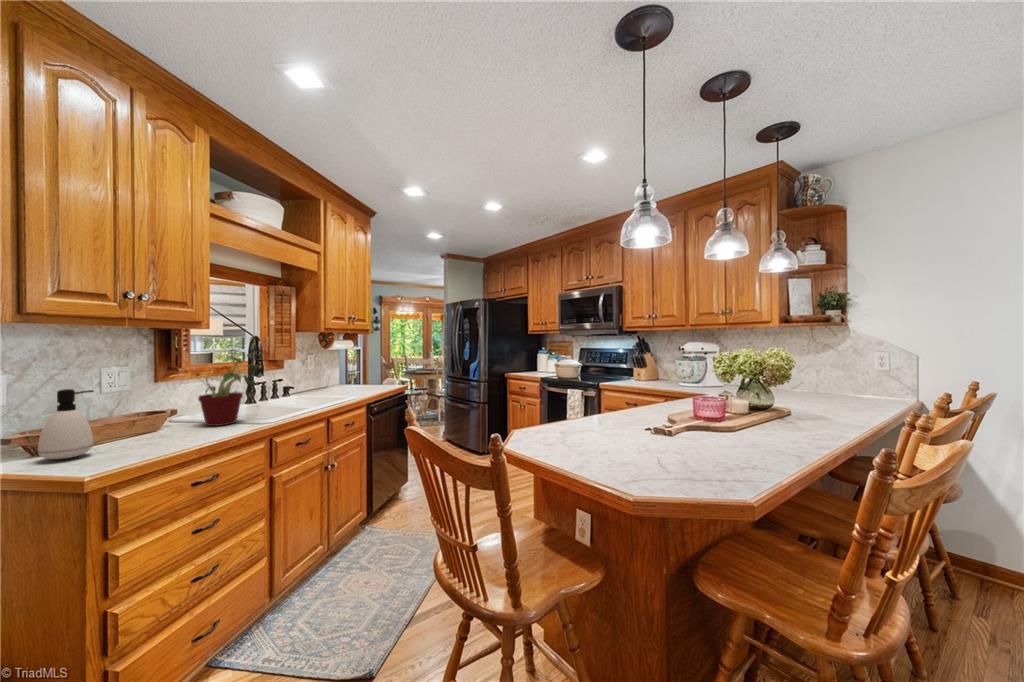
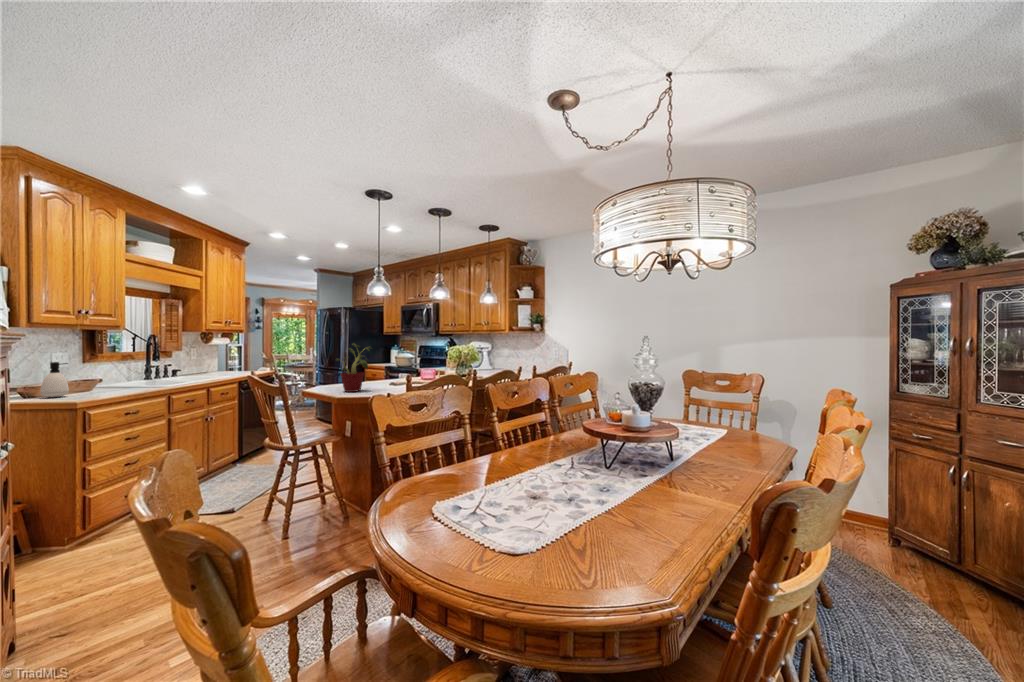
potted plant: present [193,349,258,426] -> present [337,344,369,392]

